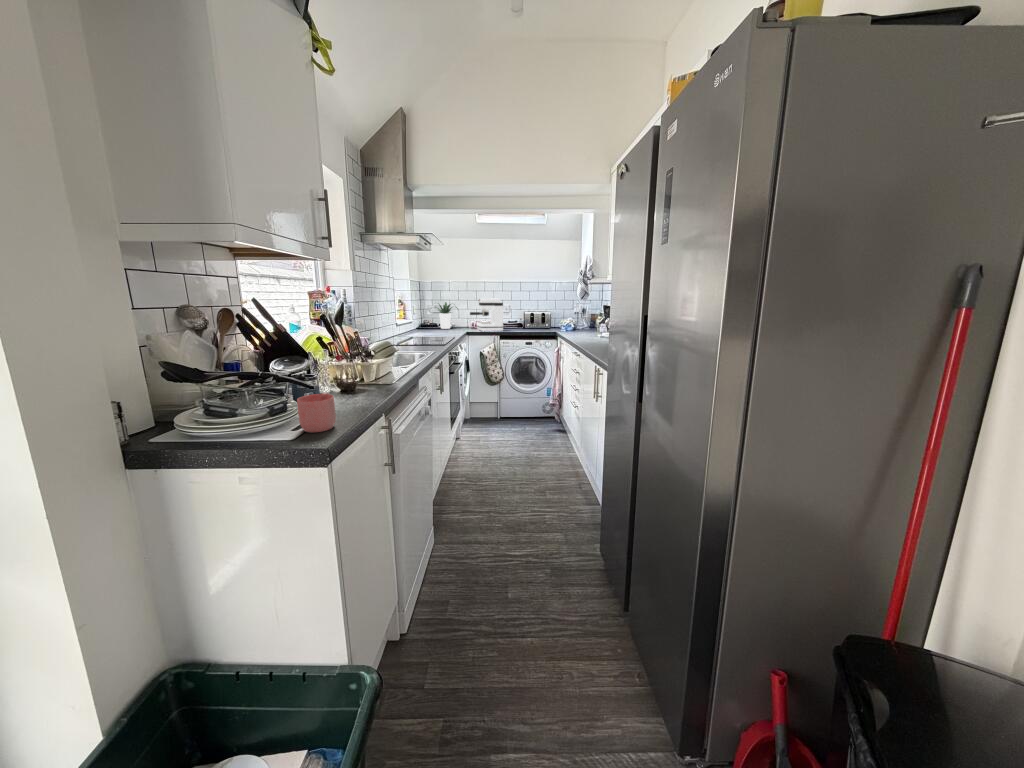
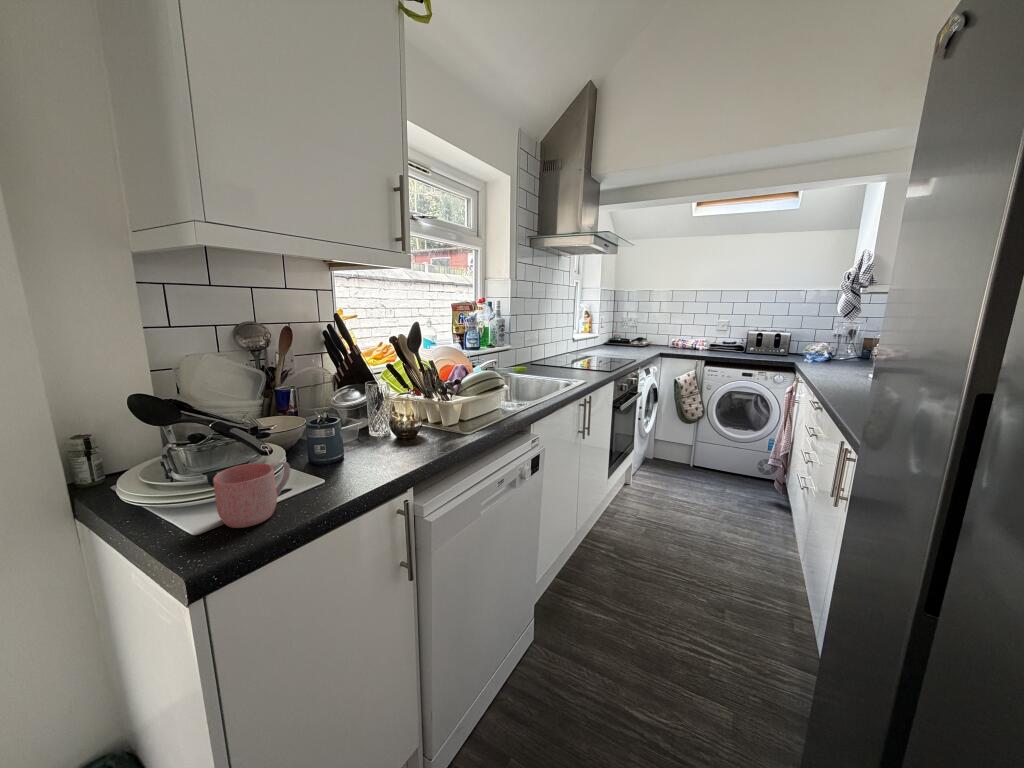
coffee maker: present [470,298,503,331] -> none [667,312,714,355]
potted plant: present [438,302,458,329] -> none [620,315,657,347]

